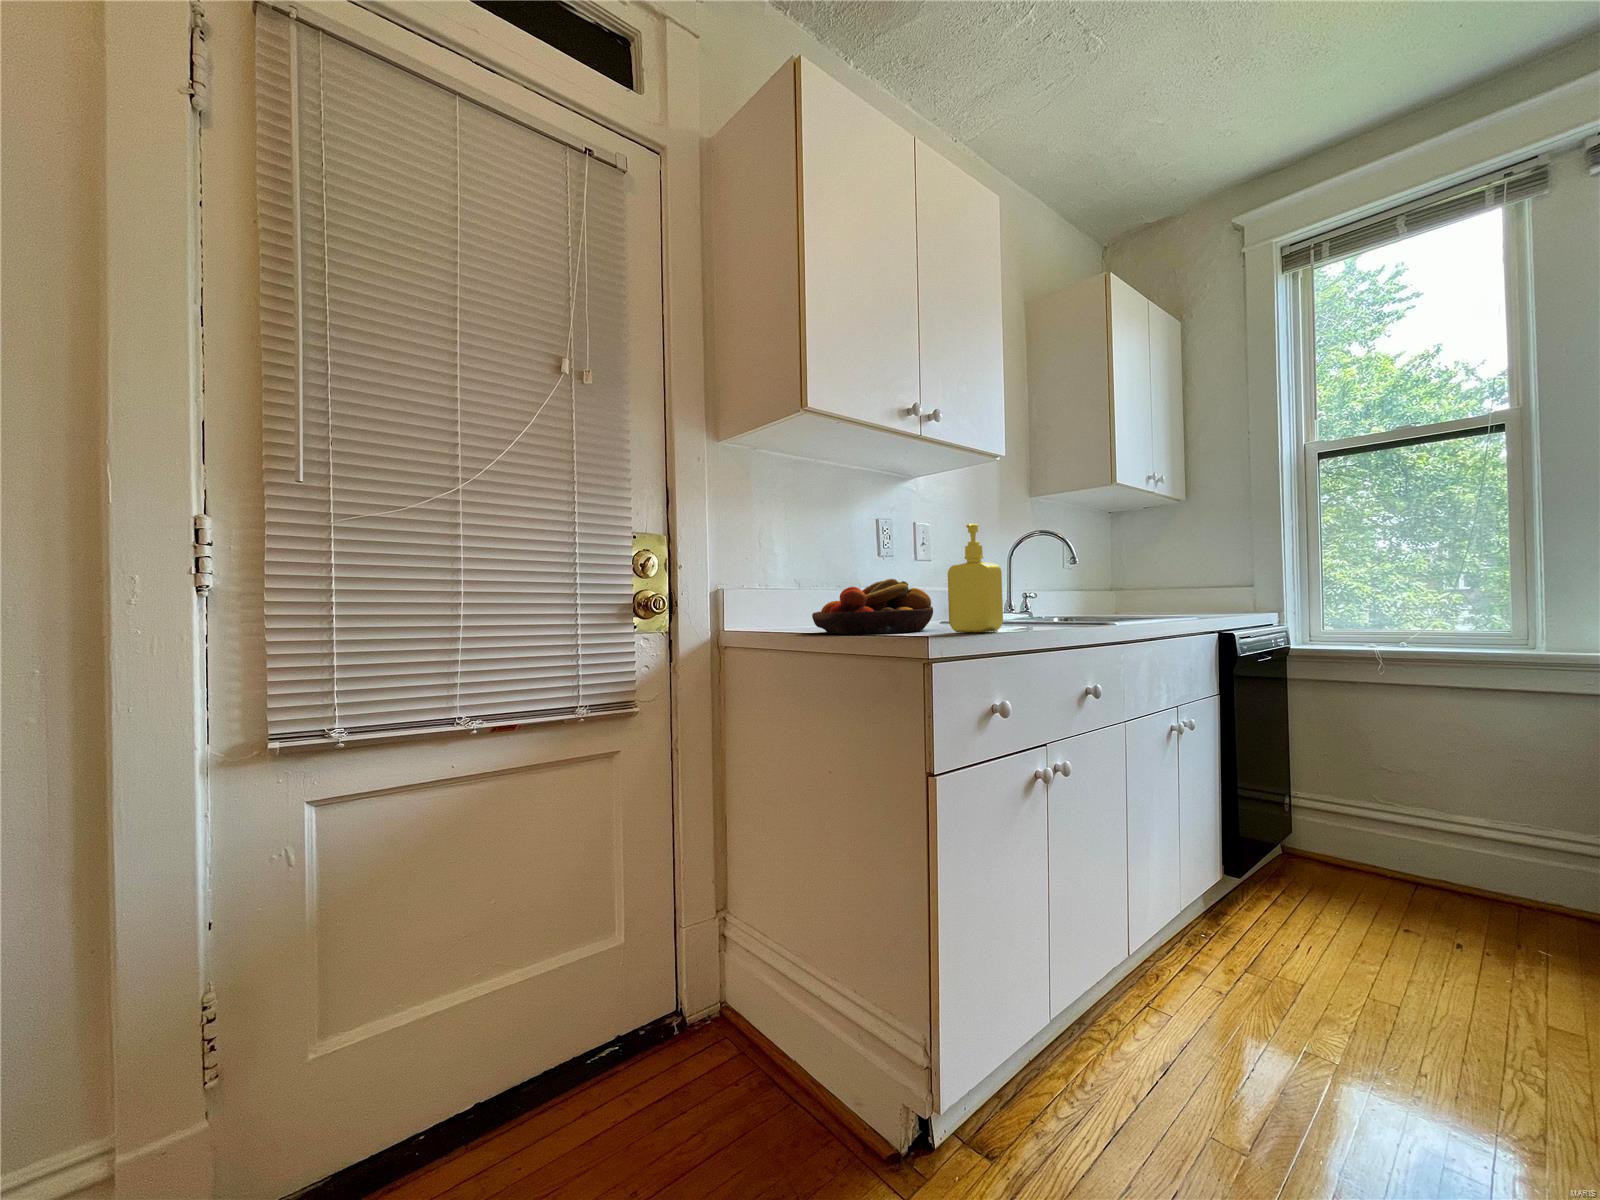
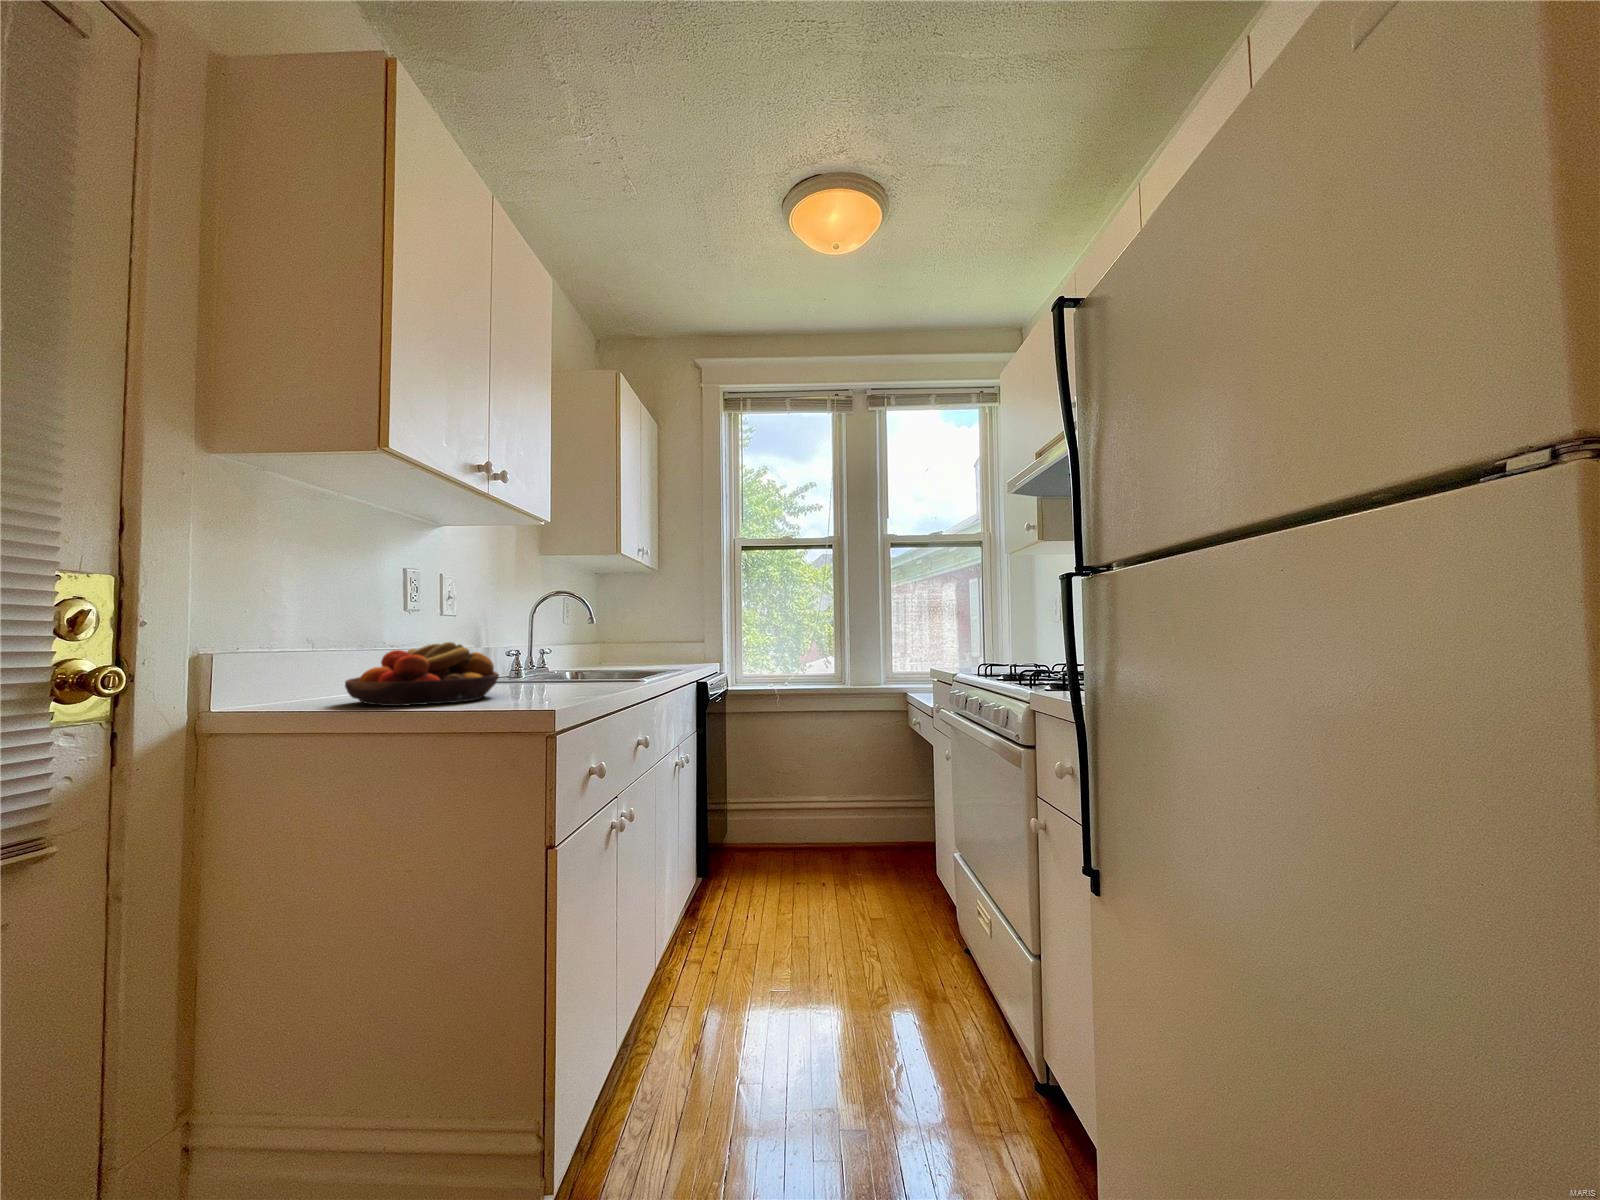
soap dispenser: present [948,524,1003,632] -> none [534,595,586,699]

